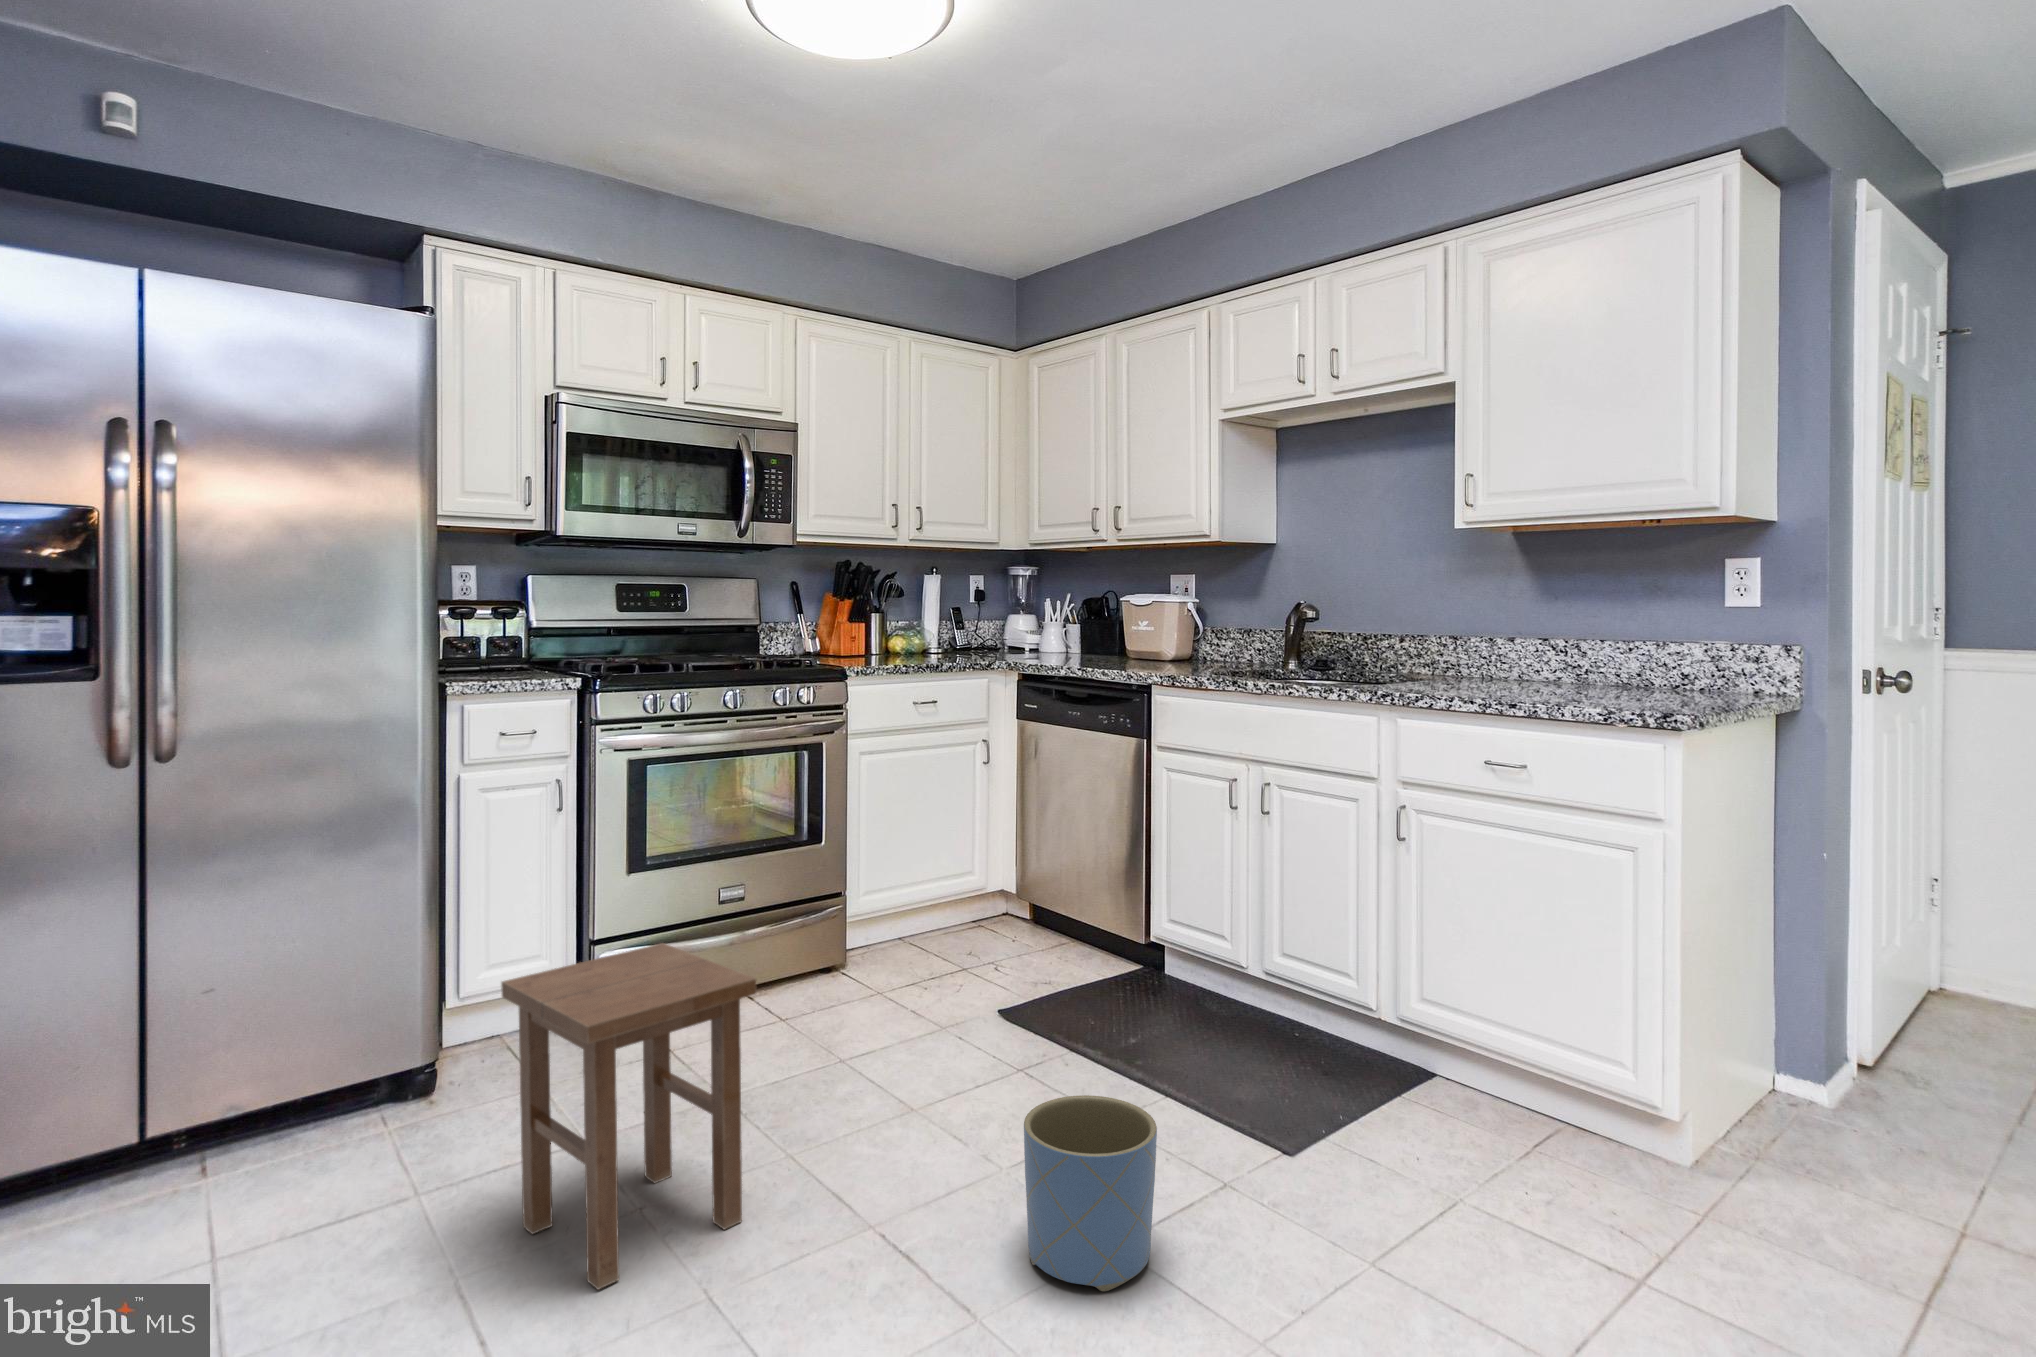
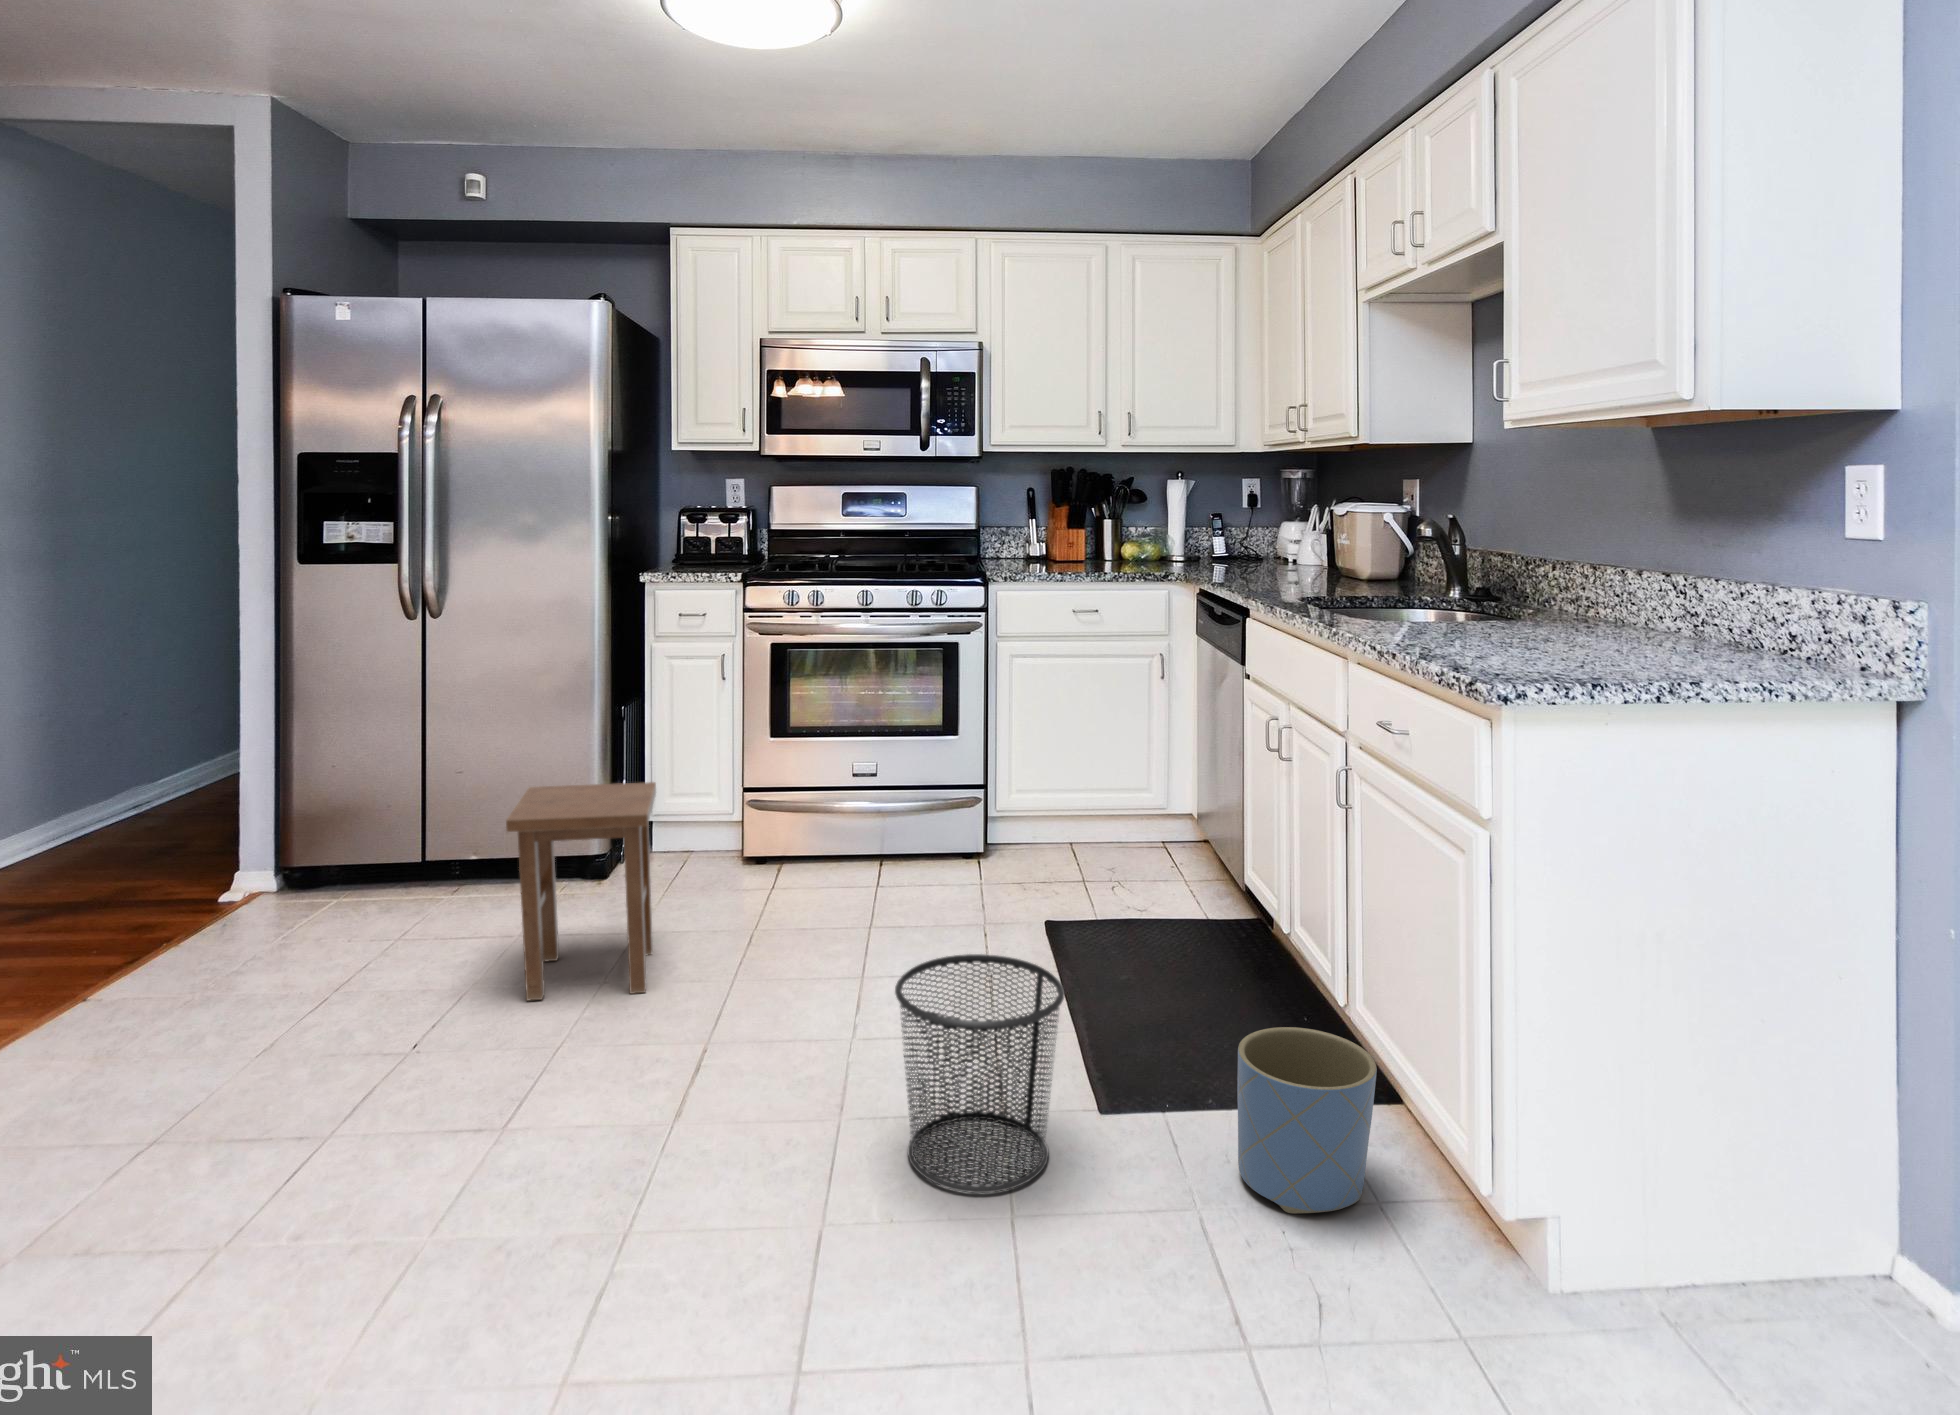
waste bin: none [1242,1033,1423,1287] -> present [895,954,1065,1193]
planter: present [1024,1095,1157,1291] -> present [1237,1027,1377,1214]

